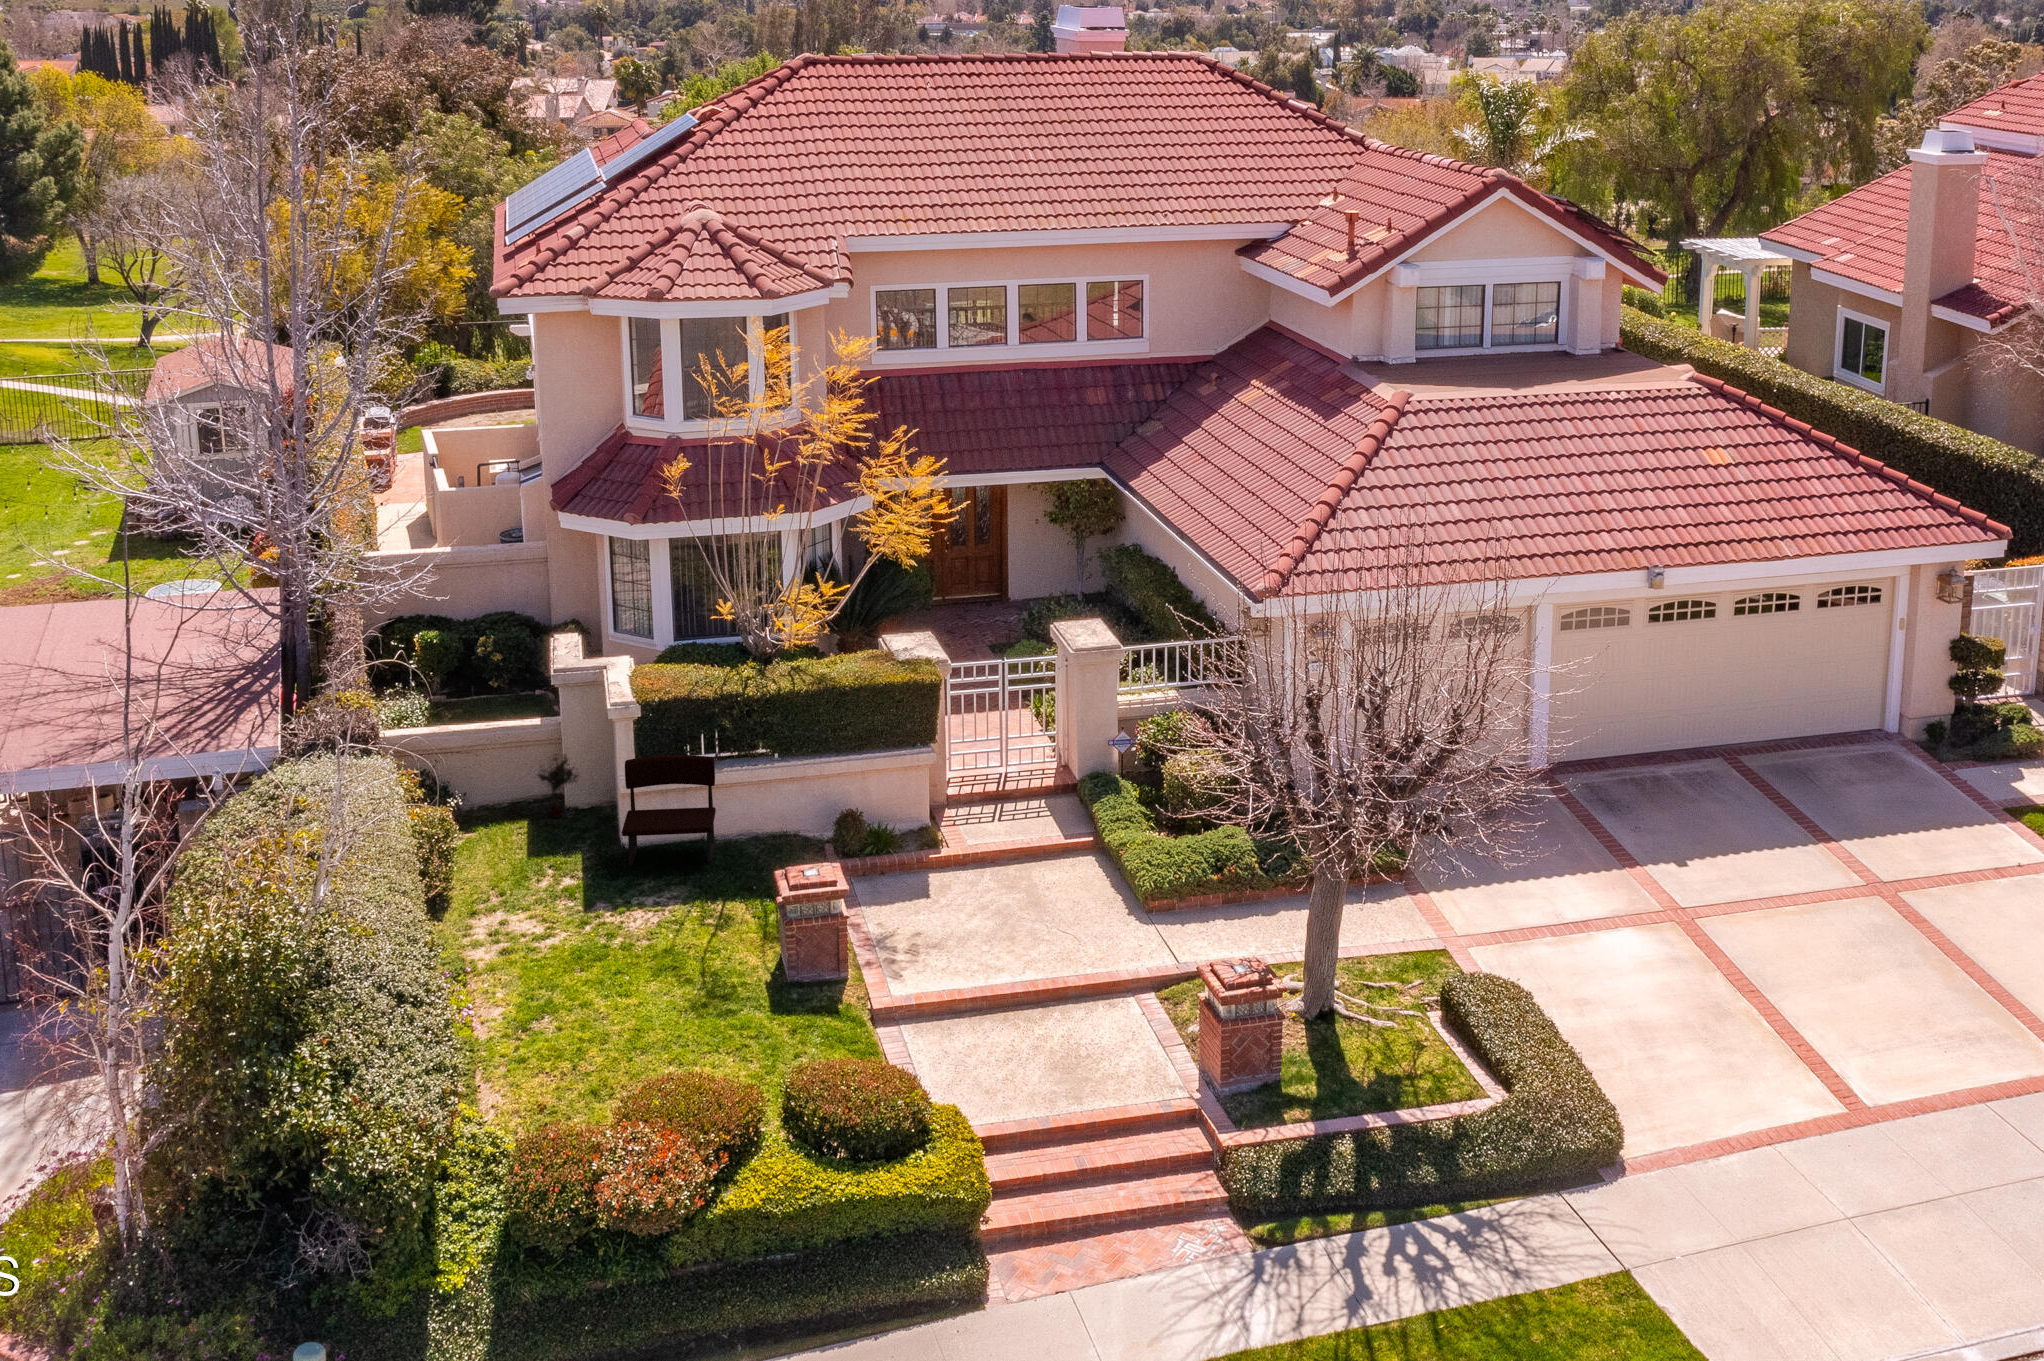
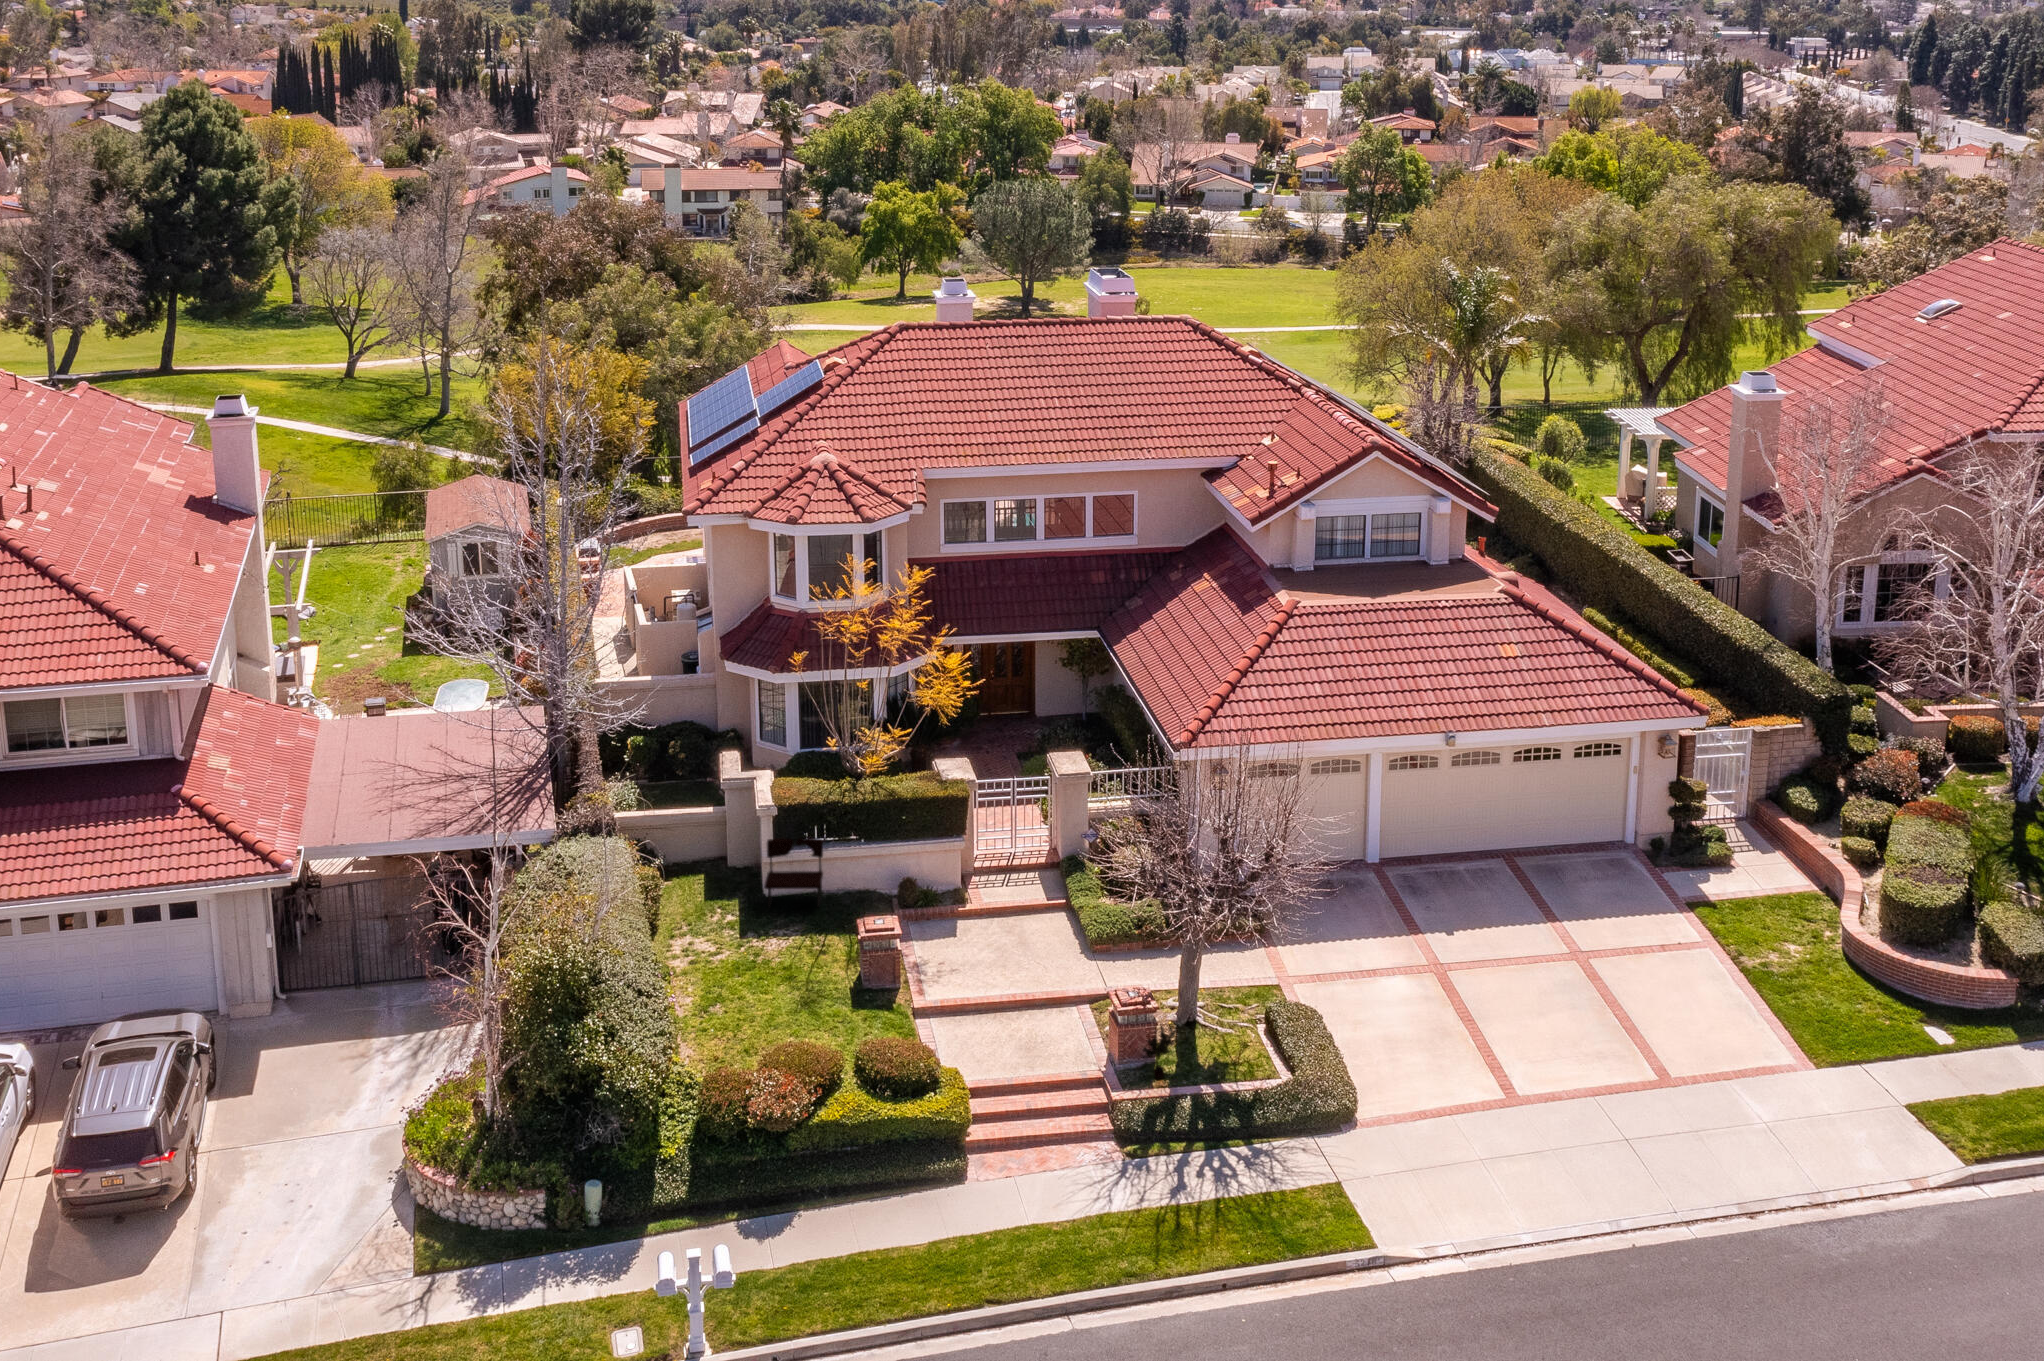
potted tree: present [538,754,578,818] -> present [1141,1024,1178,1079]

